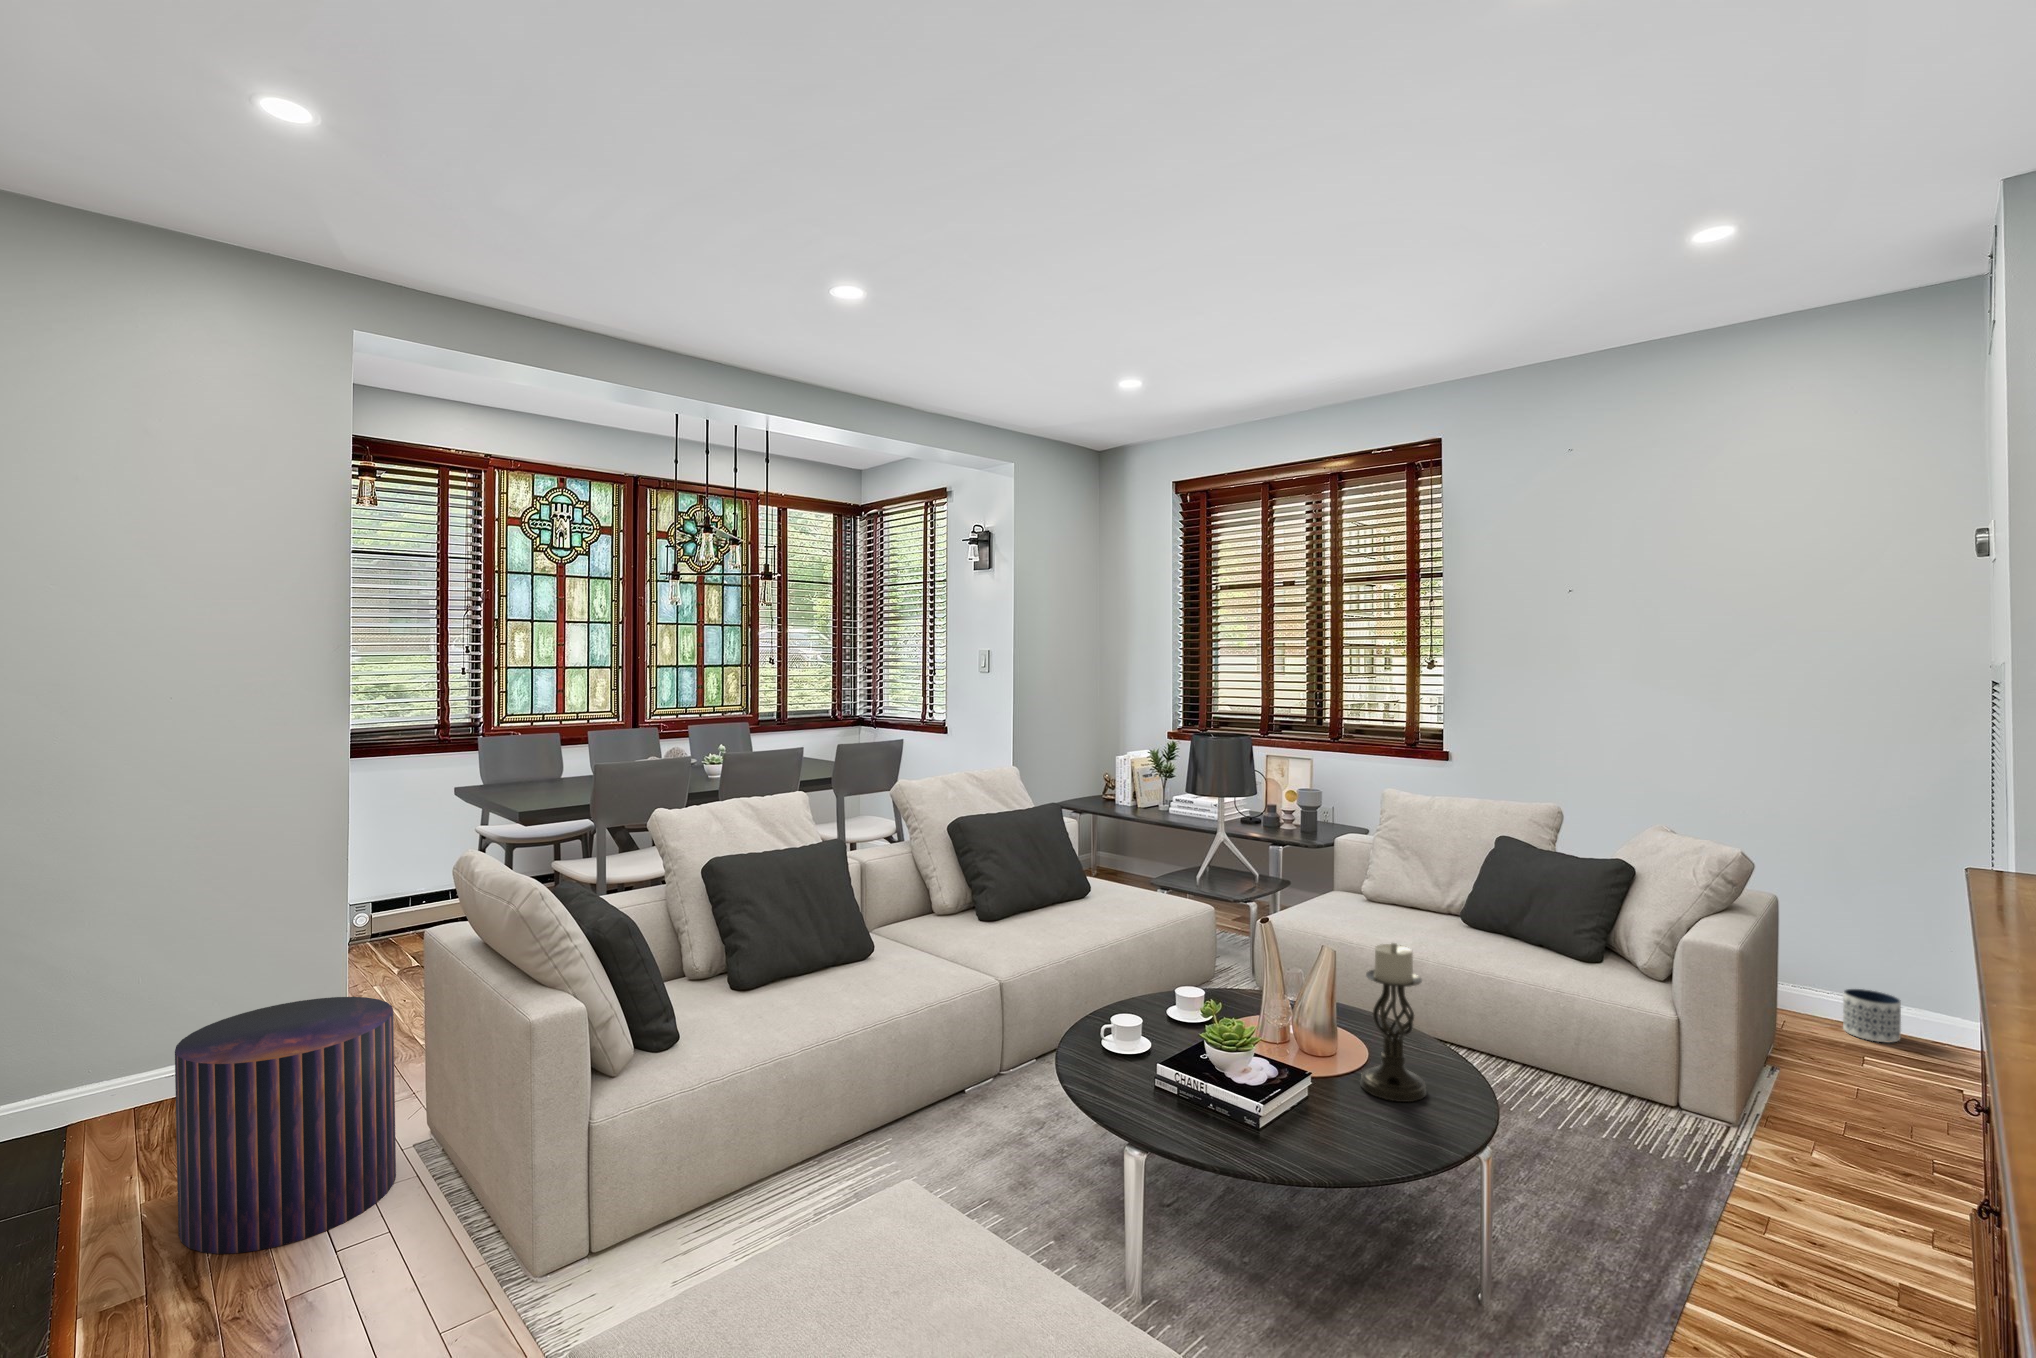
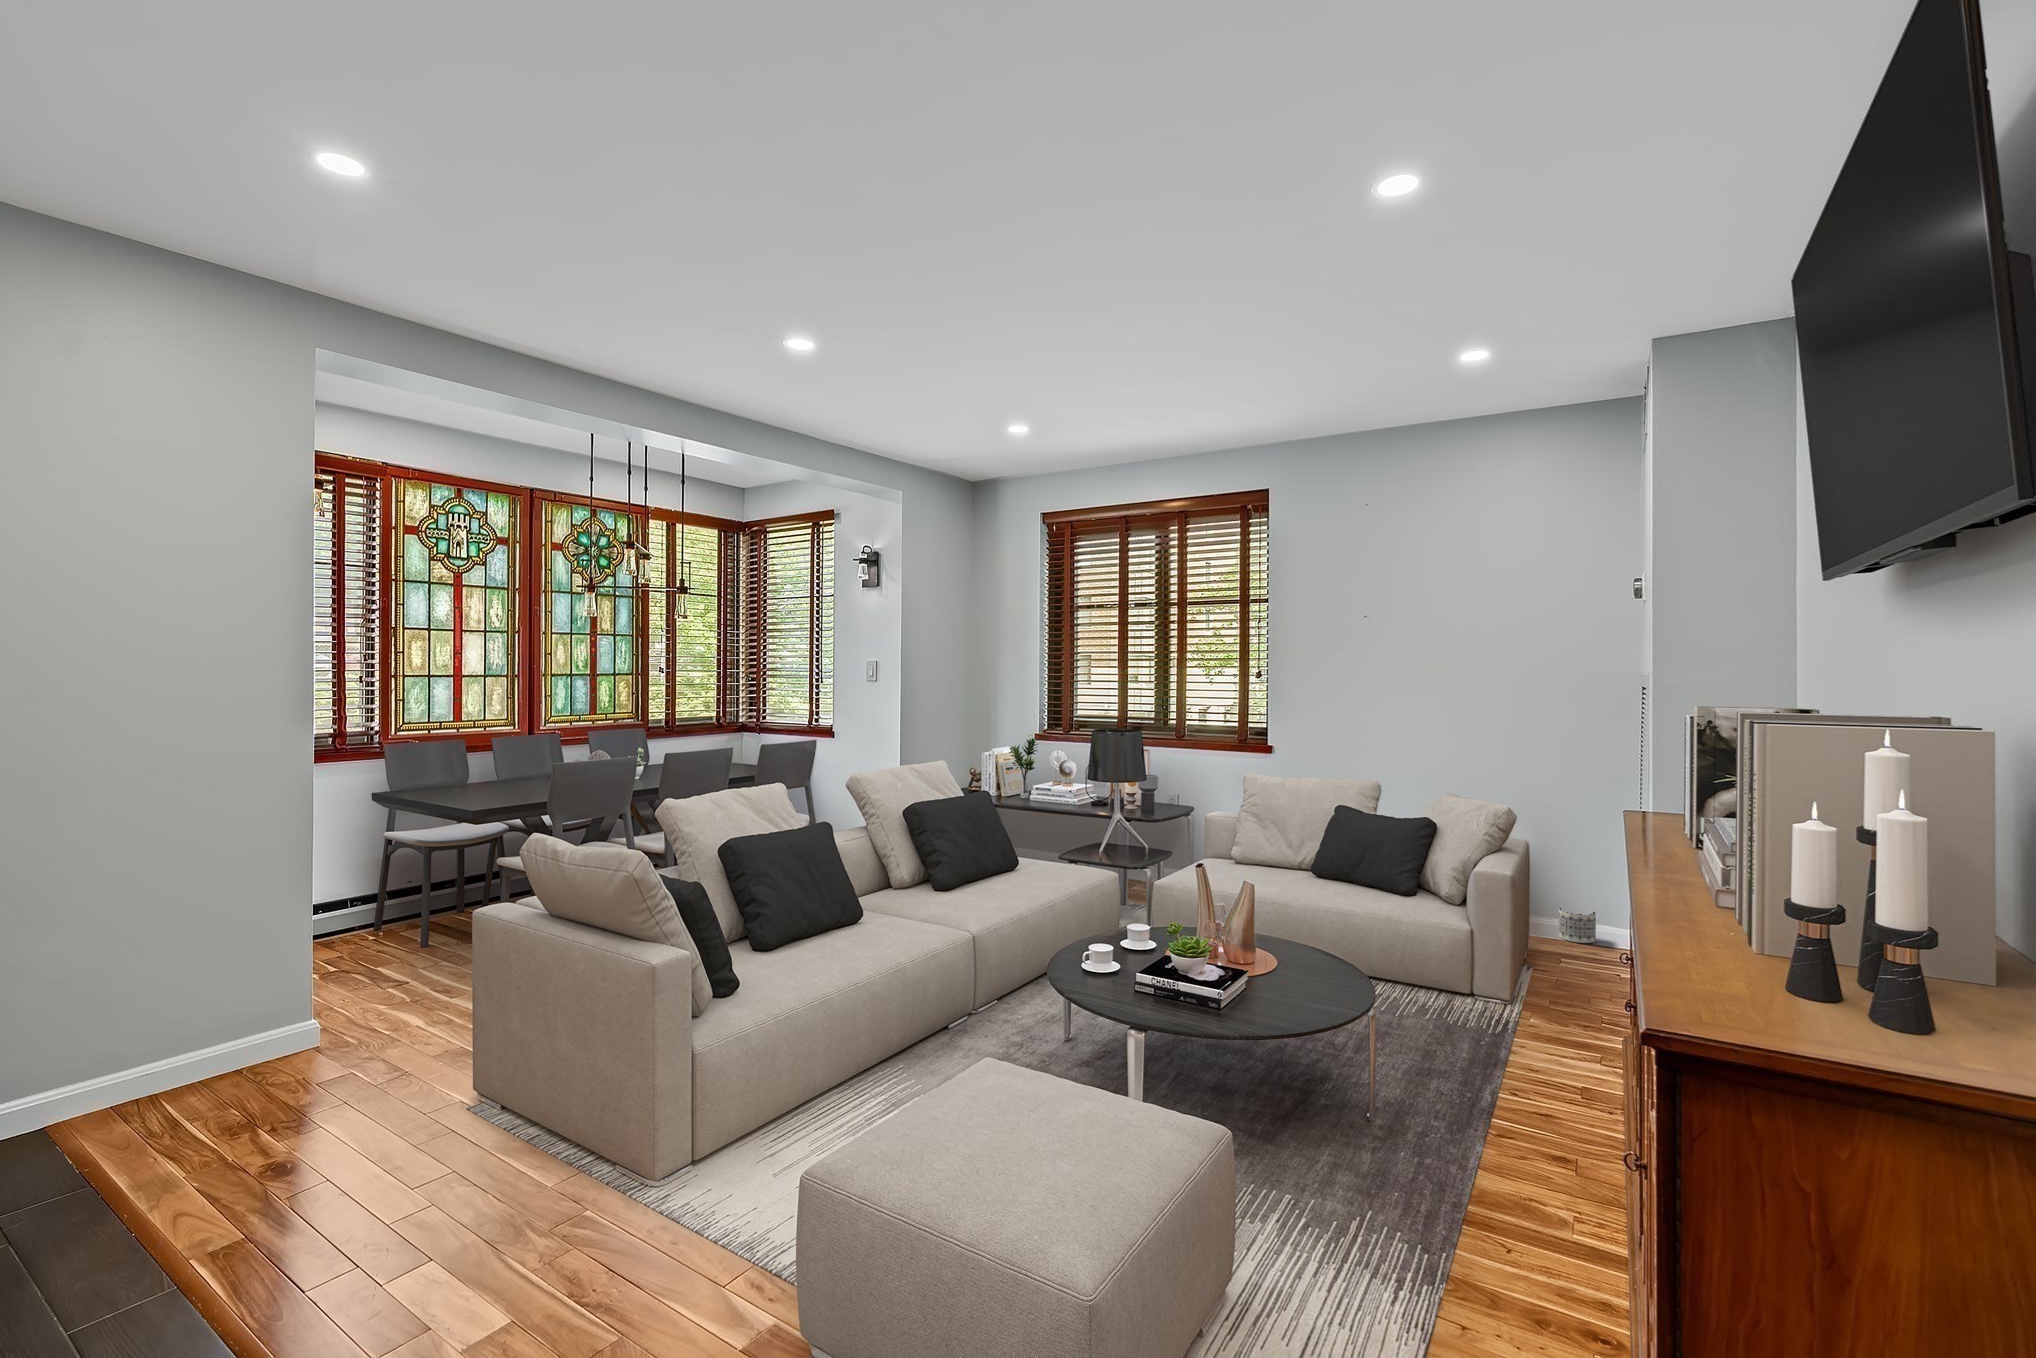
candle holder: present [1360,943,1426,1102] -> none [1285,872,1334,988]
pouf: present [175,997,396,1254] -> none [250,976,454,1218]

